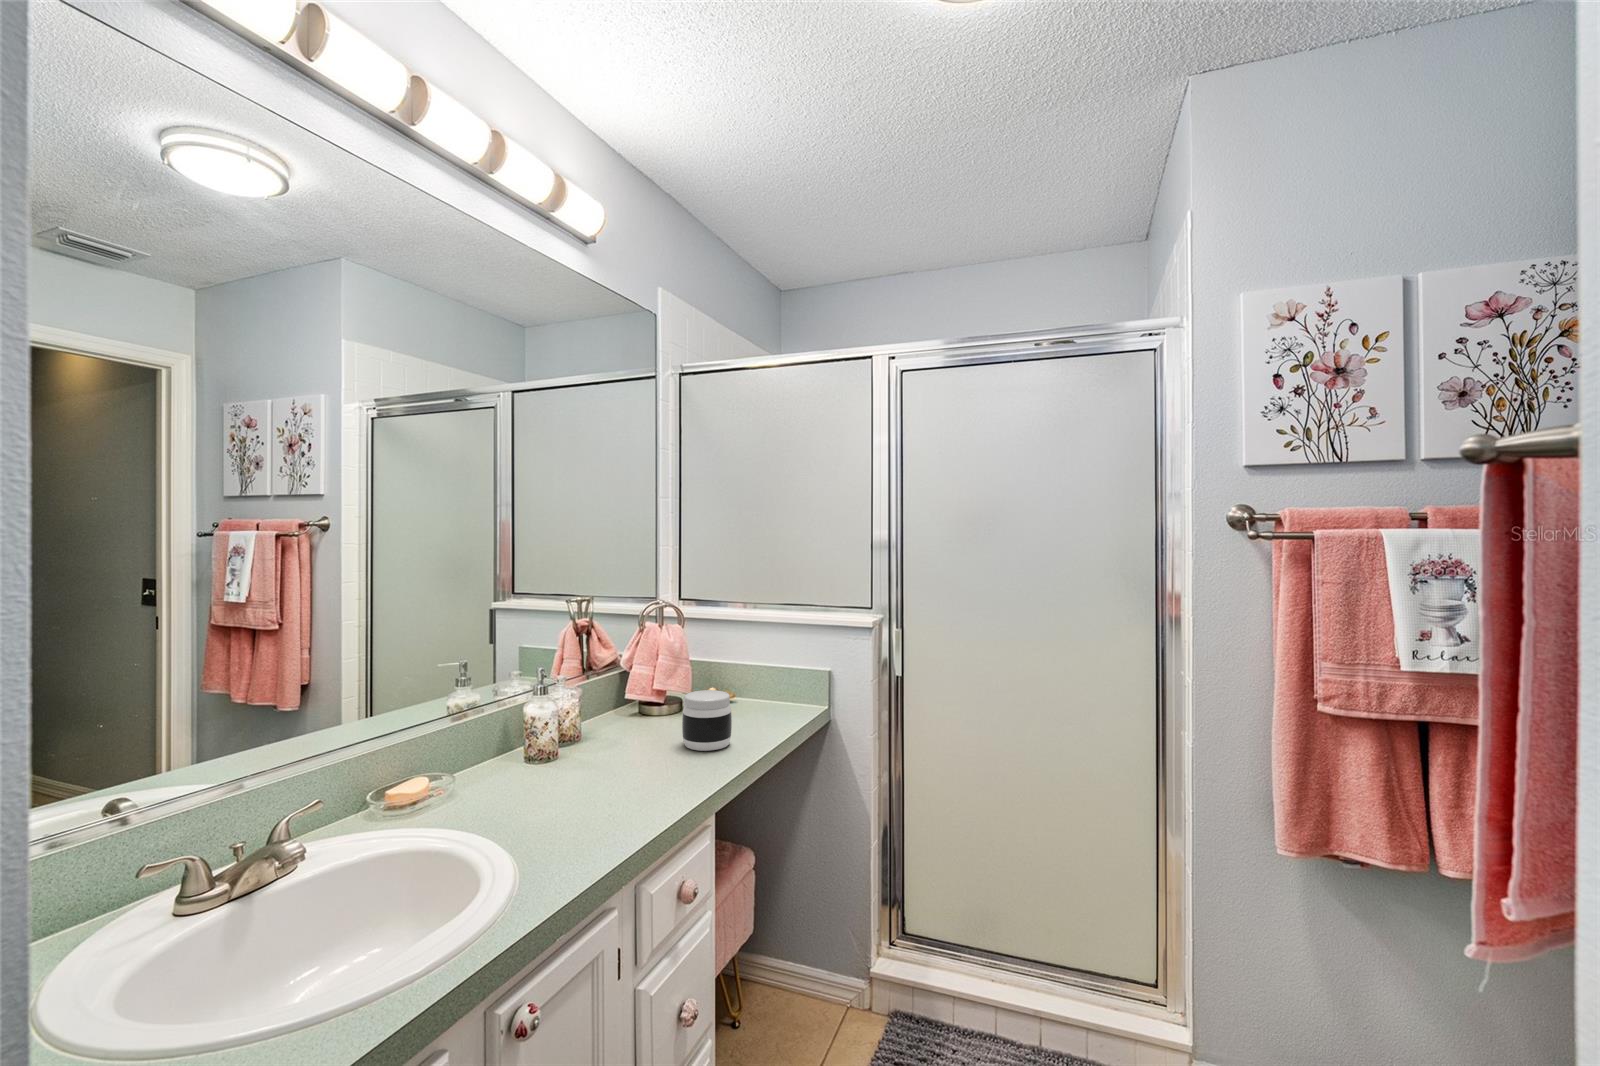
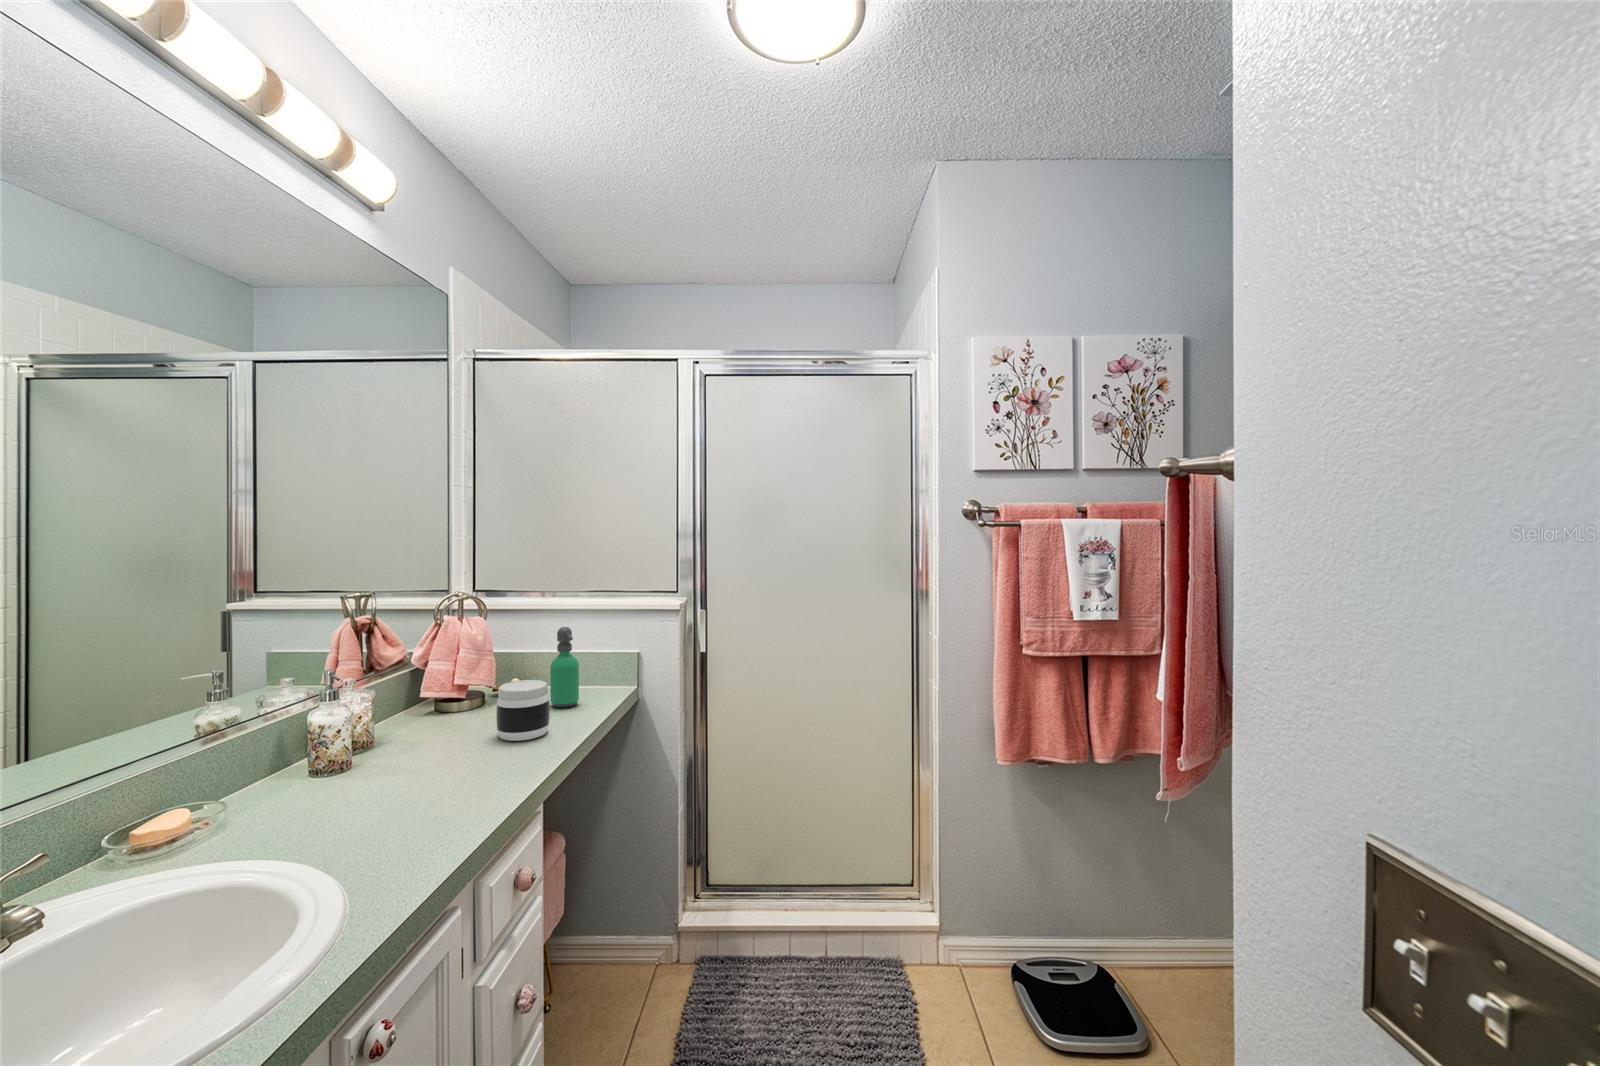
soap dispenser: none [741,639,768,721] -> present [550,627,579,708]

